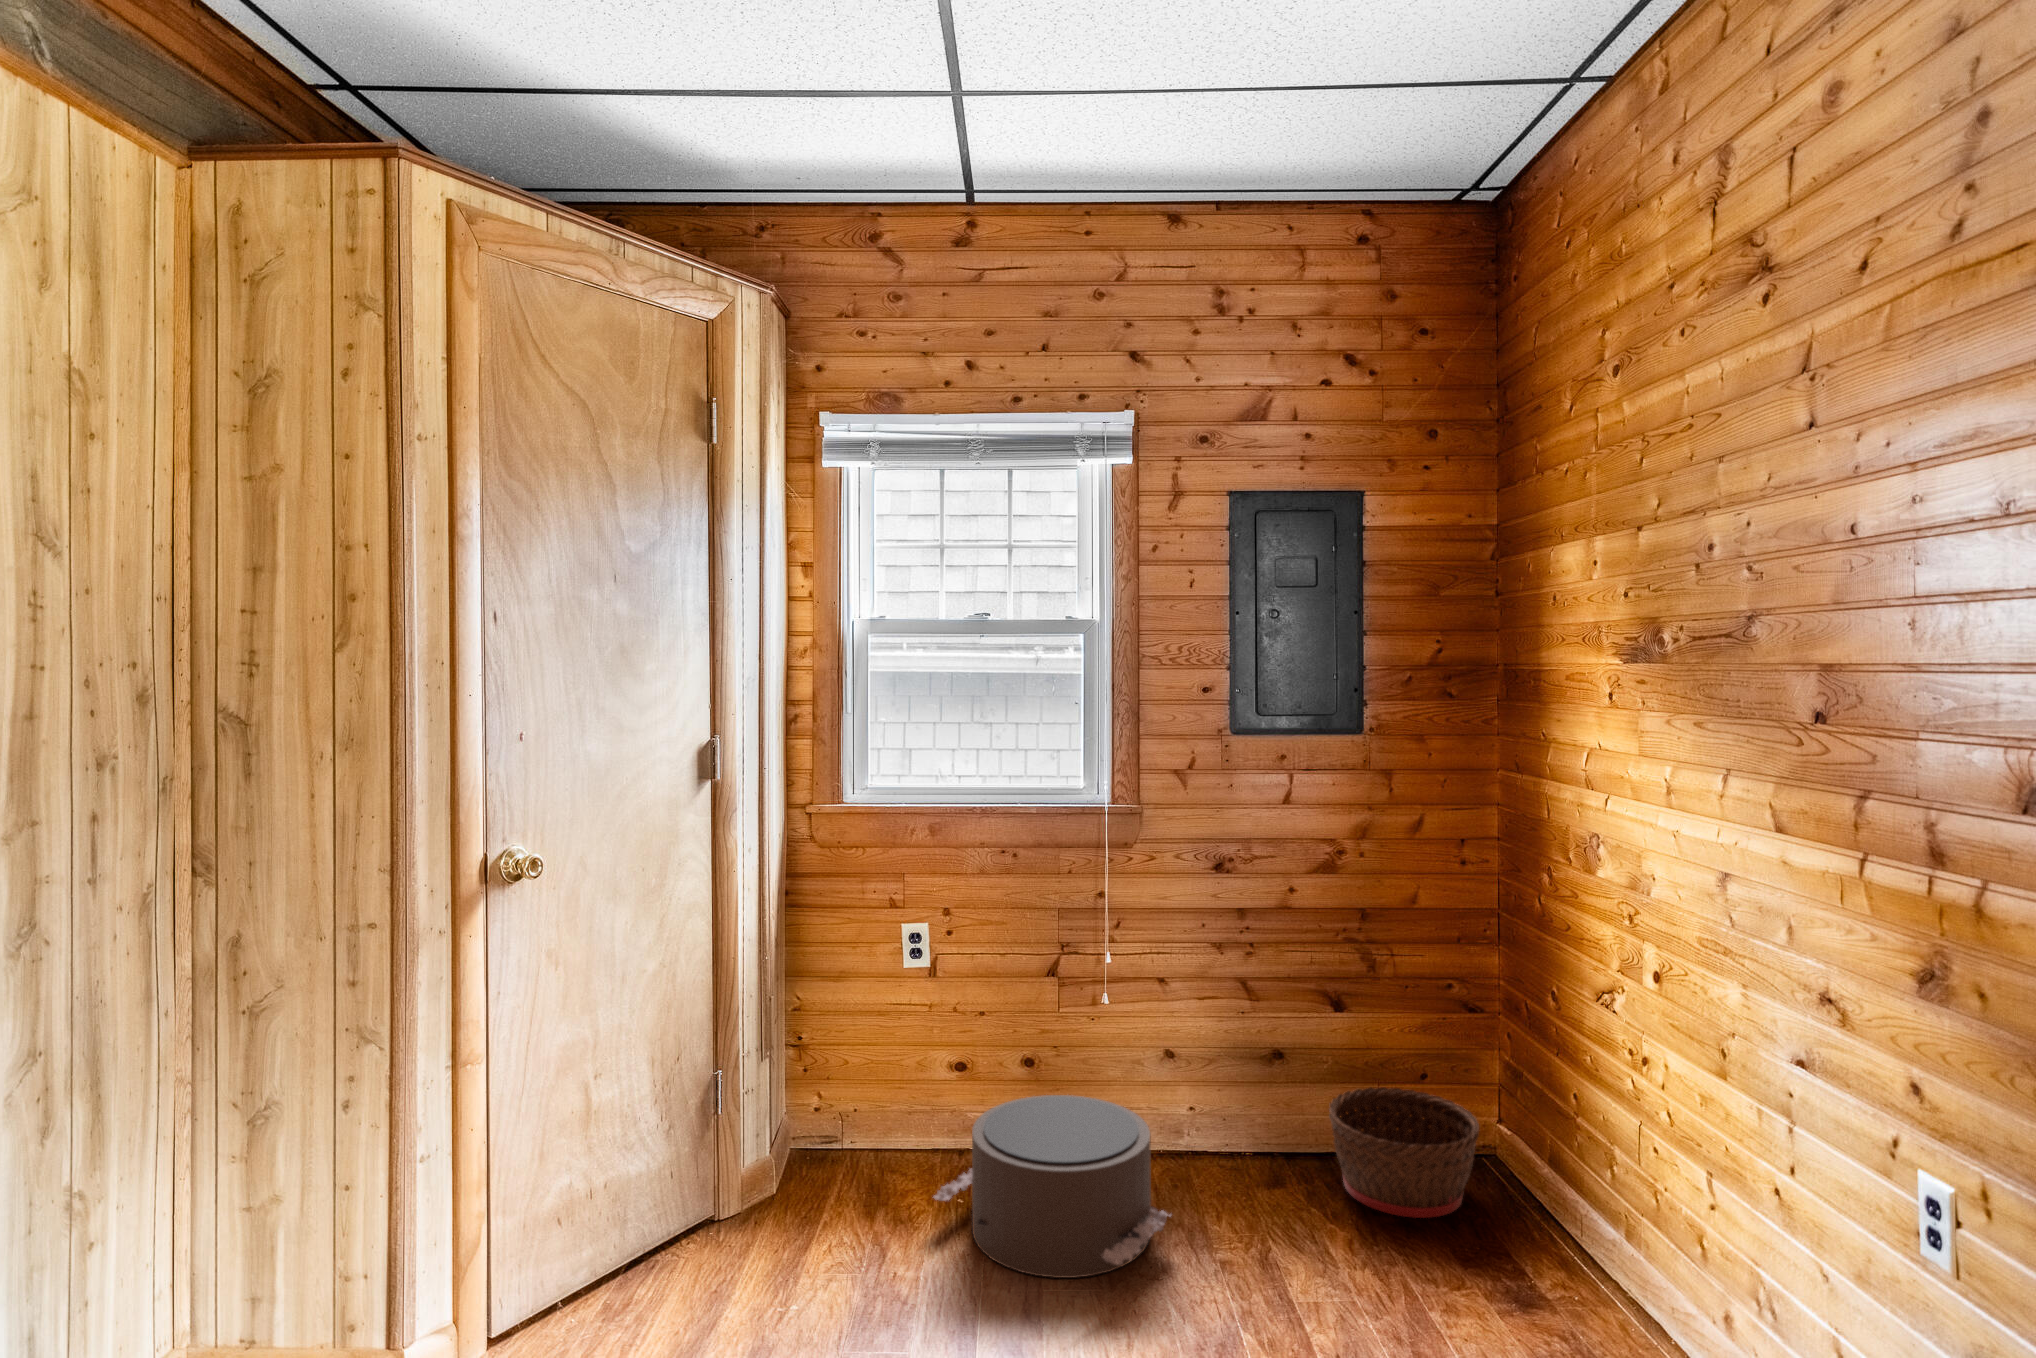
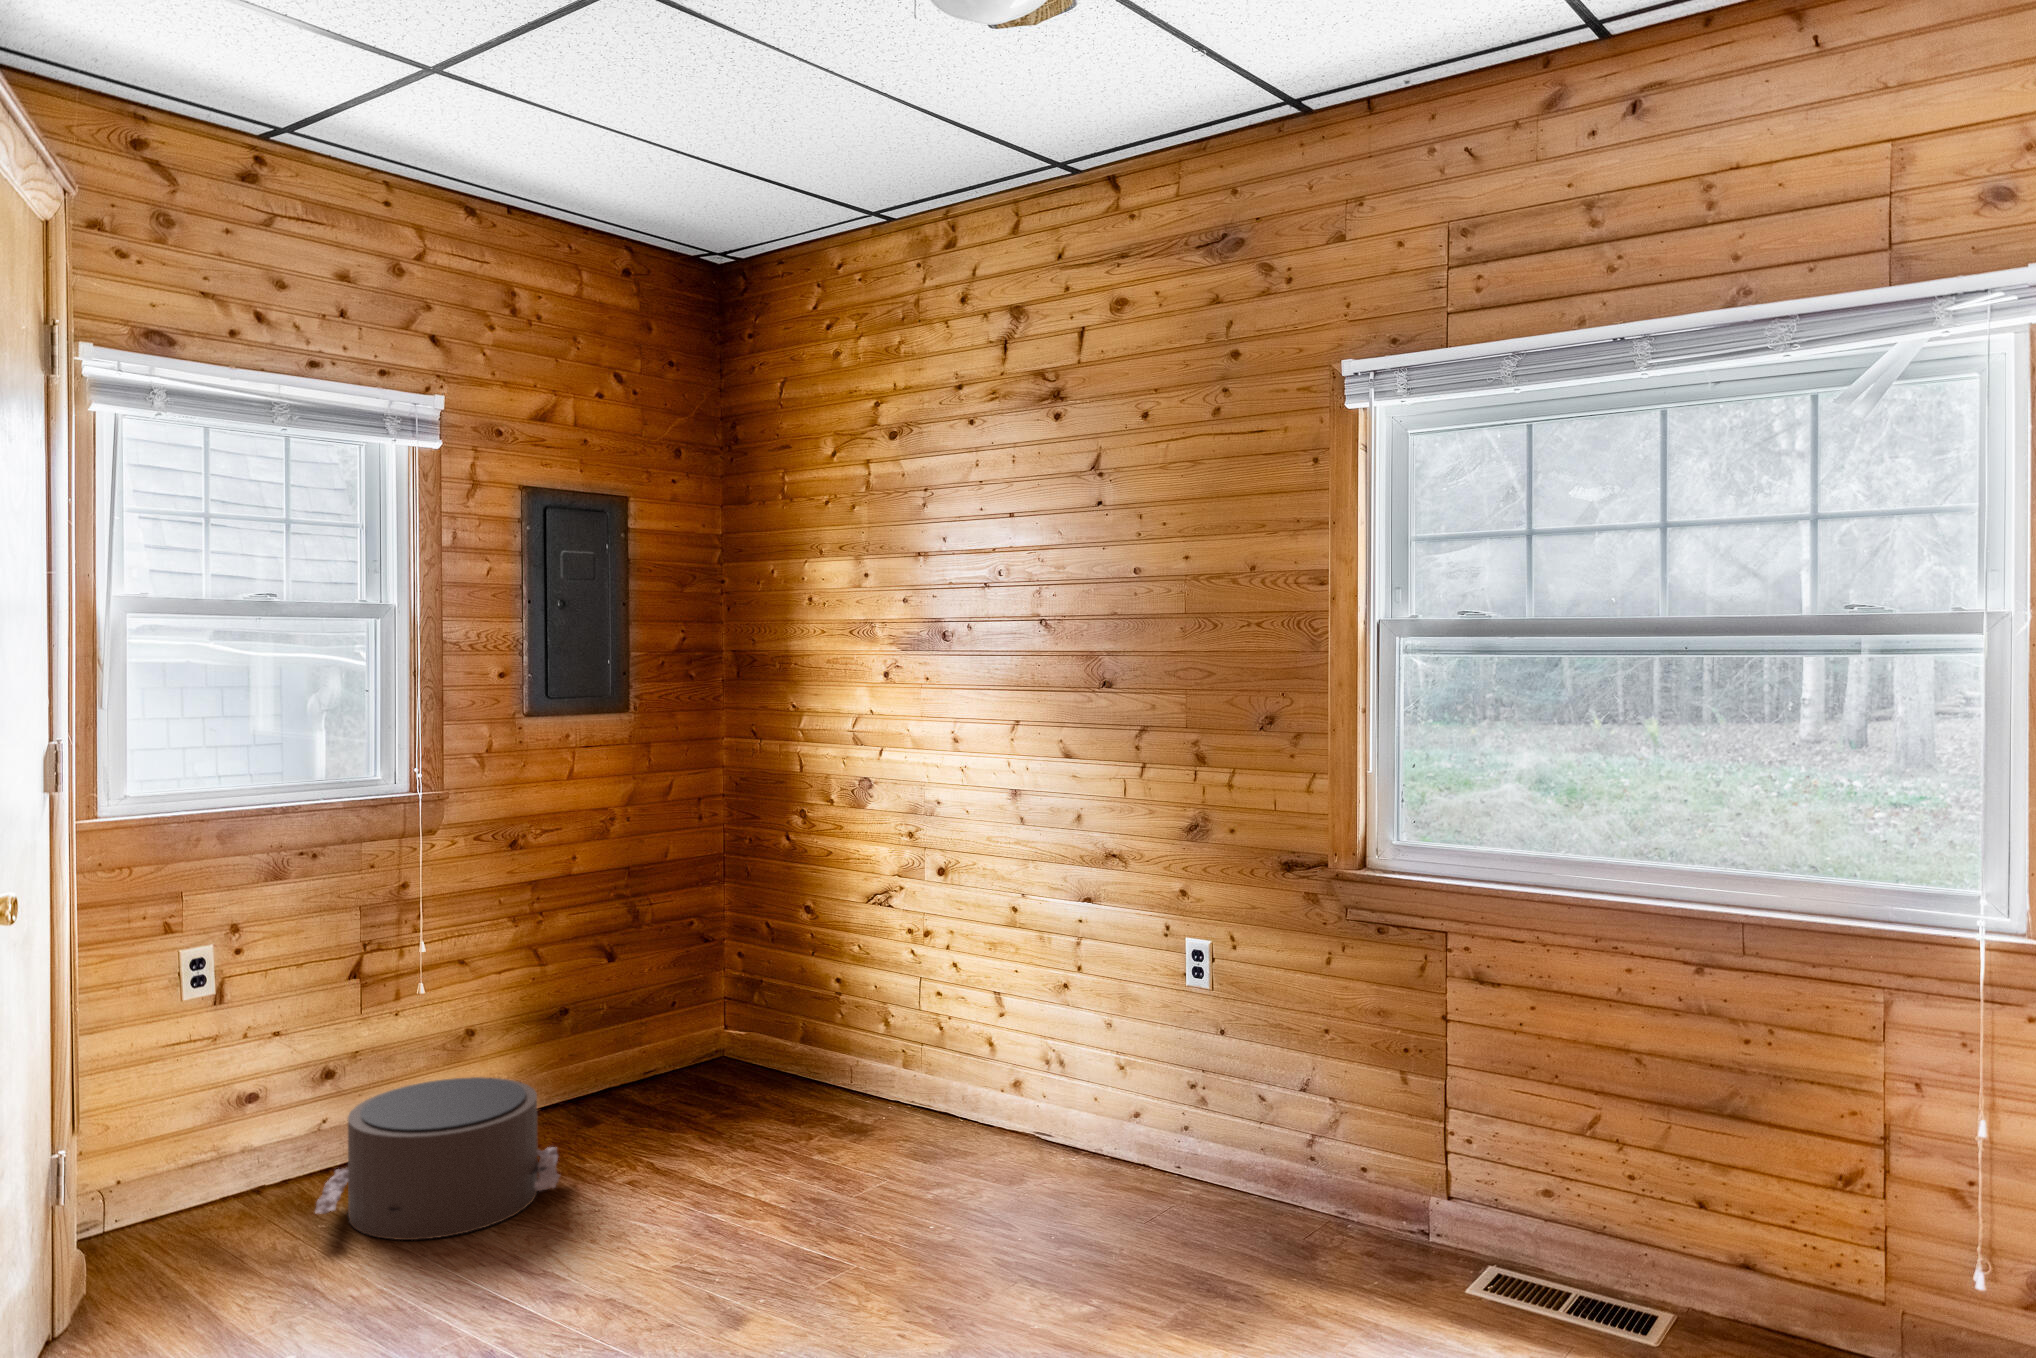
basket: present [1329,1087,1479,1218] -> none [625,1012,748,1107]

